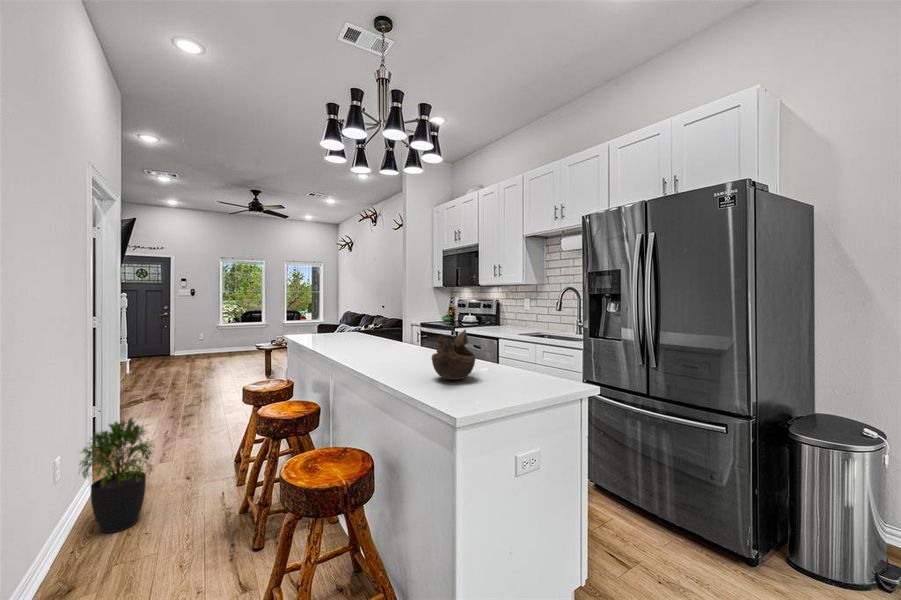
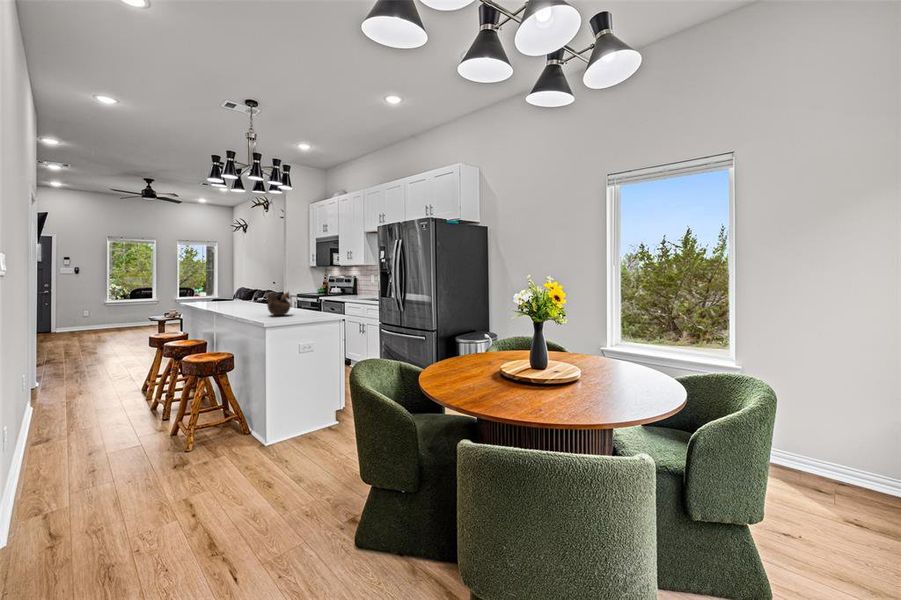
potted plant: present [79,418,152,533] -> none [45,347,98,416]

